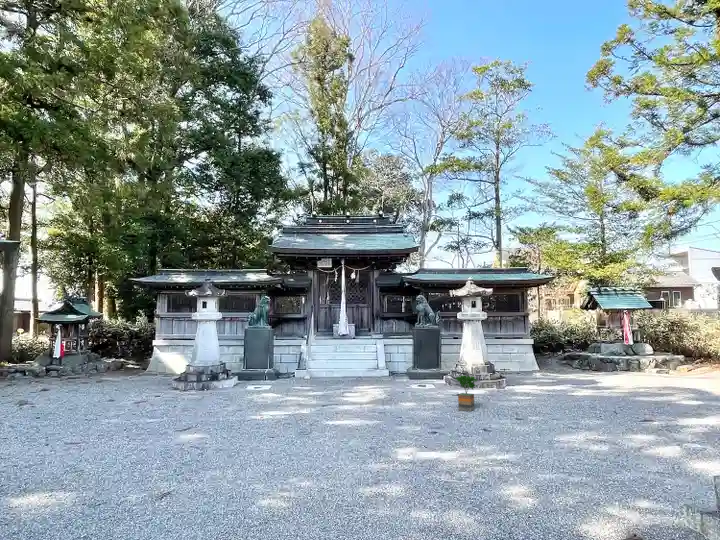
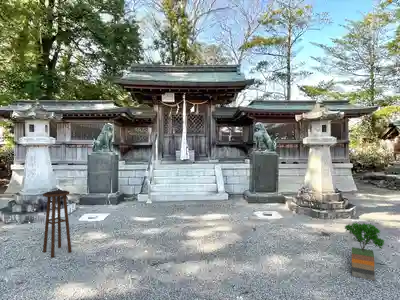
stool: none [240,356,261,405] -> present [43,190,71,257]

